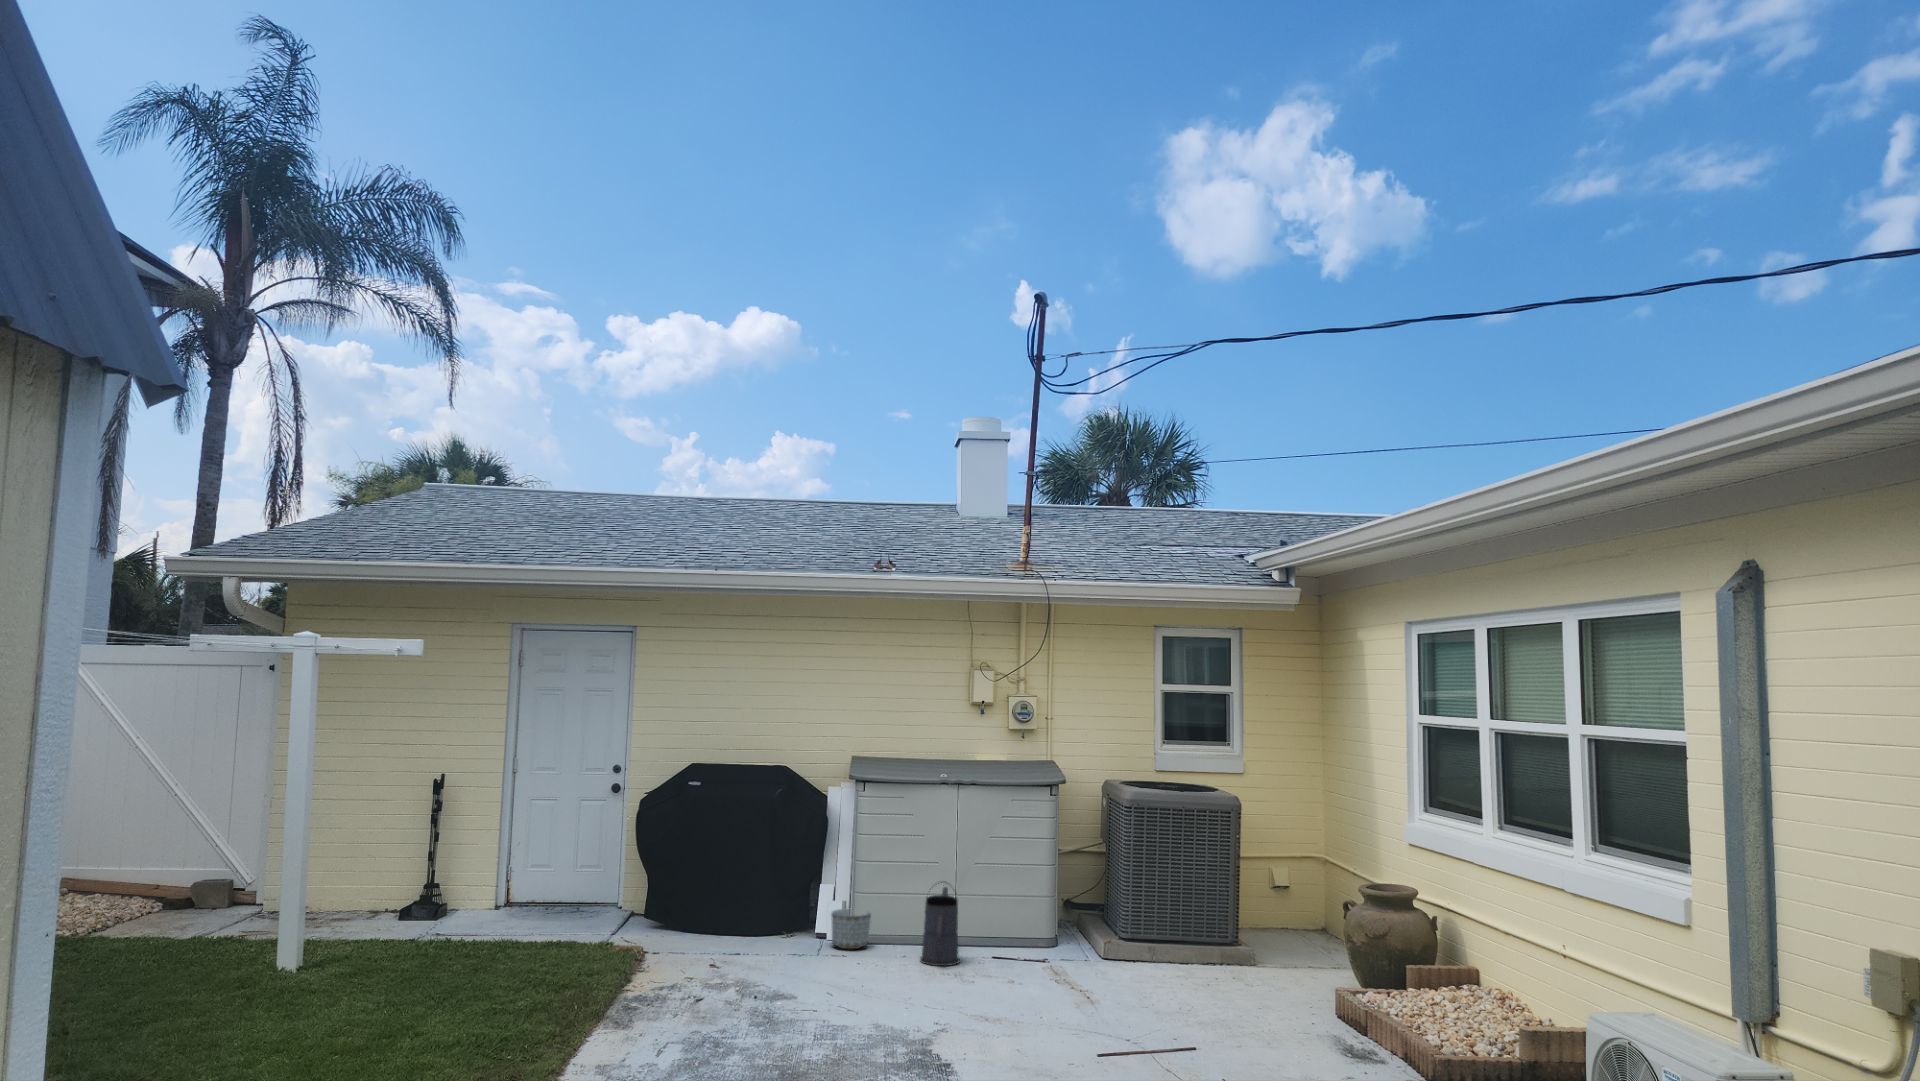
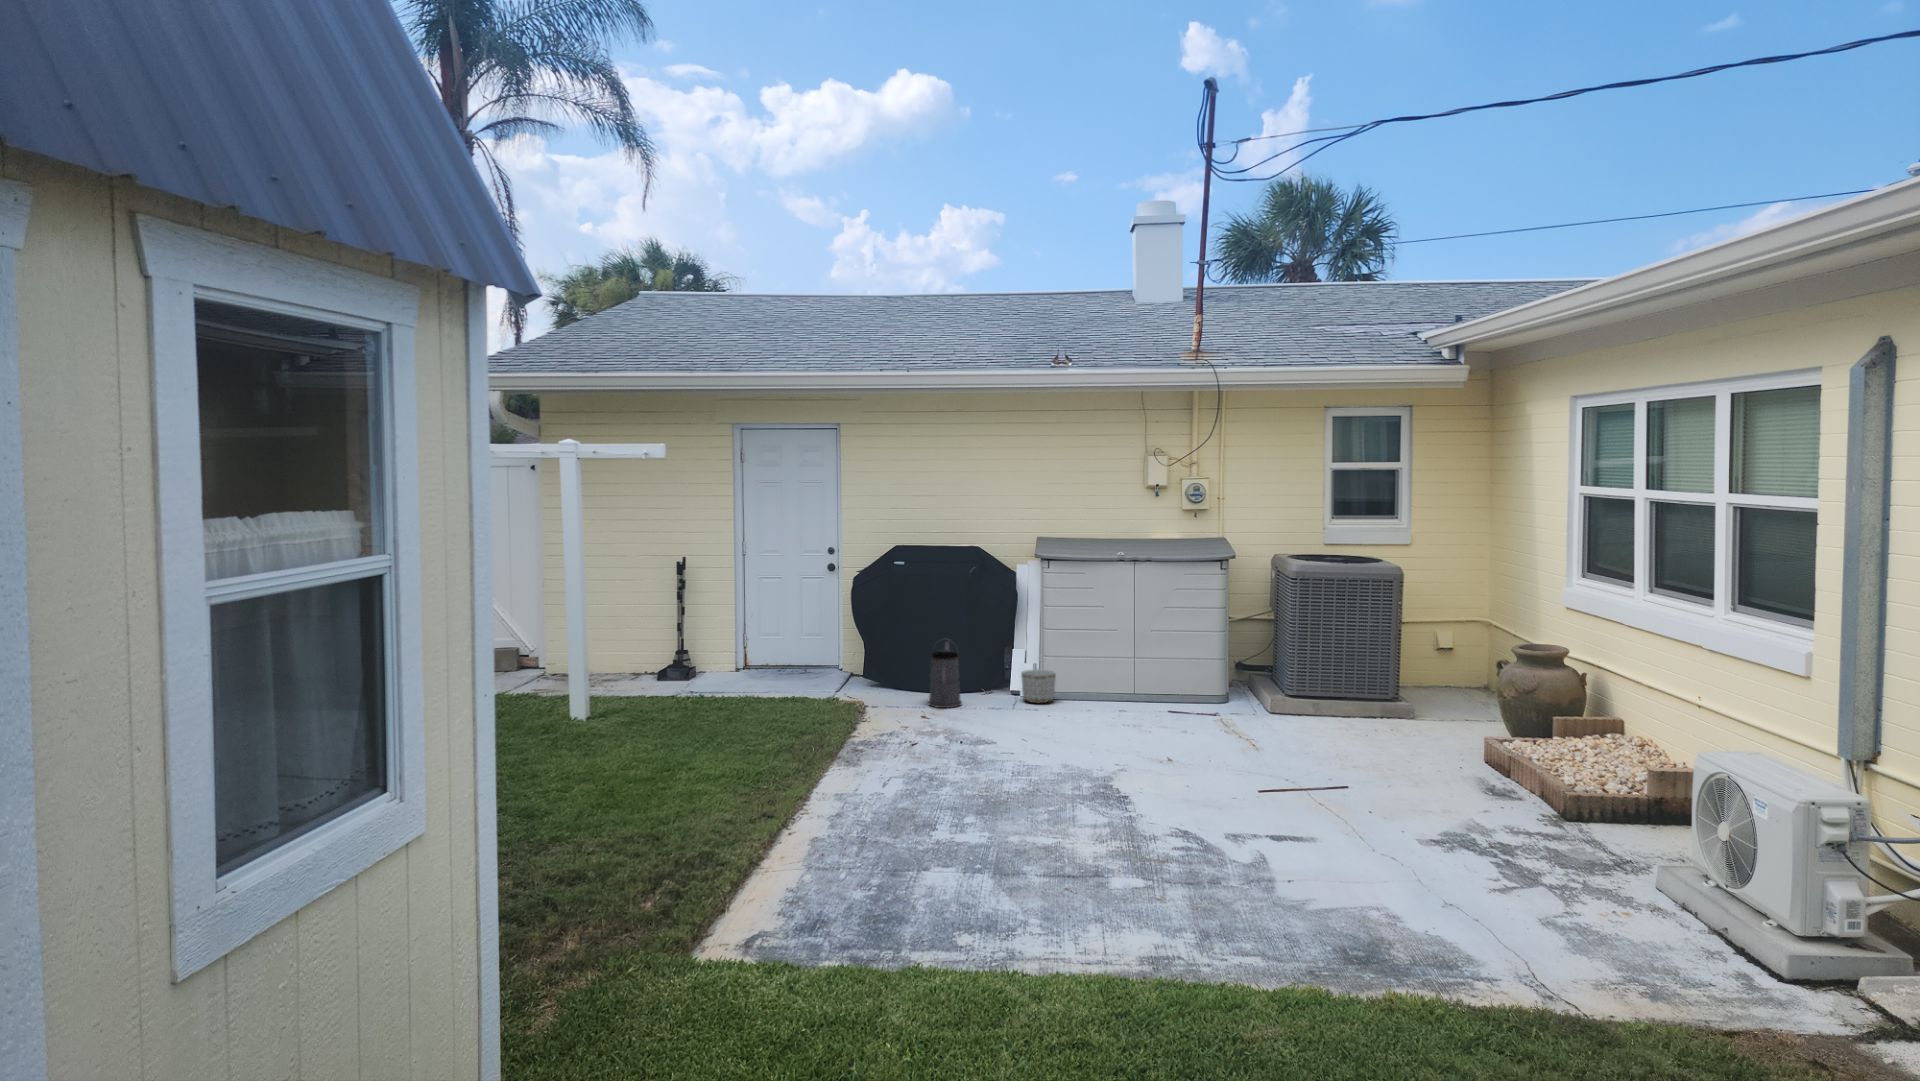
watering can: present [920,882,960,966] -> present [928,642,962,708]

